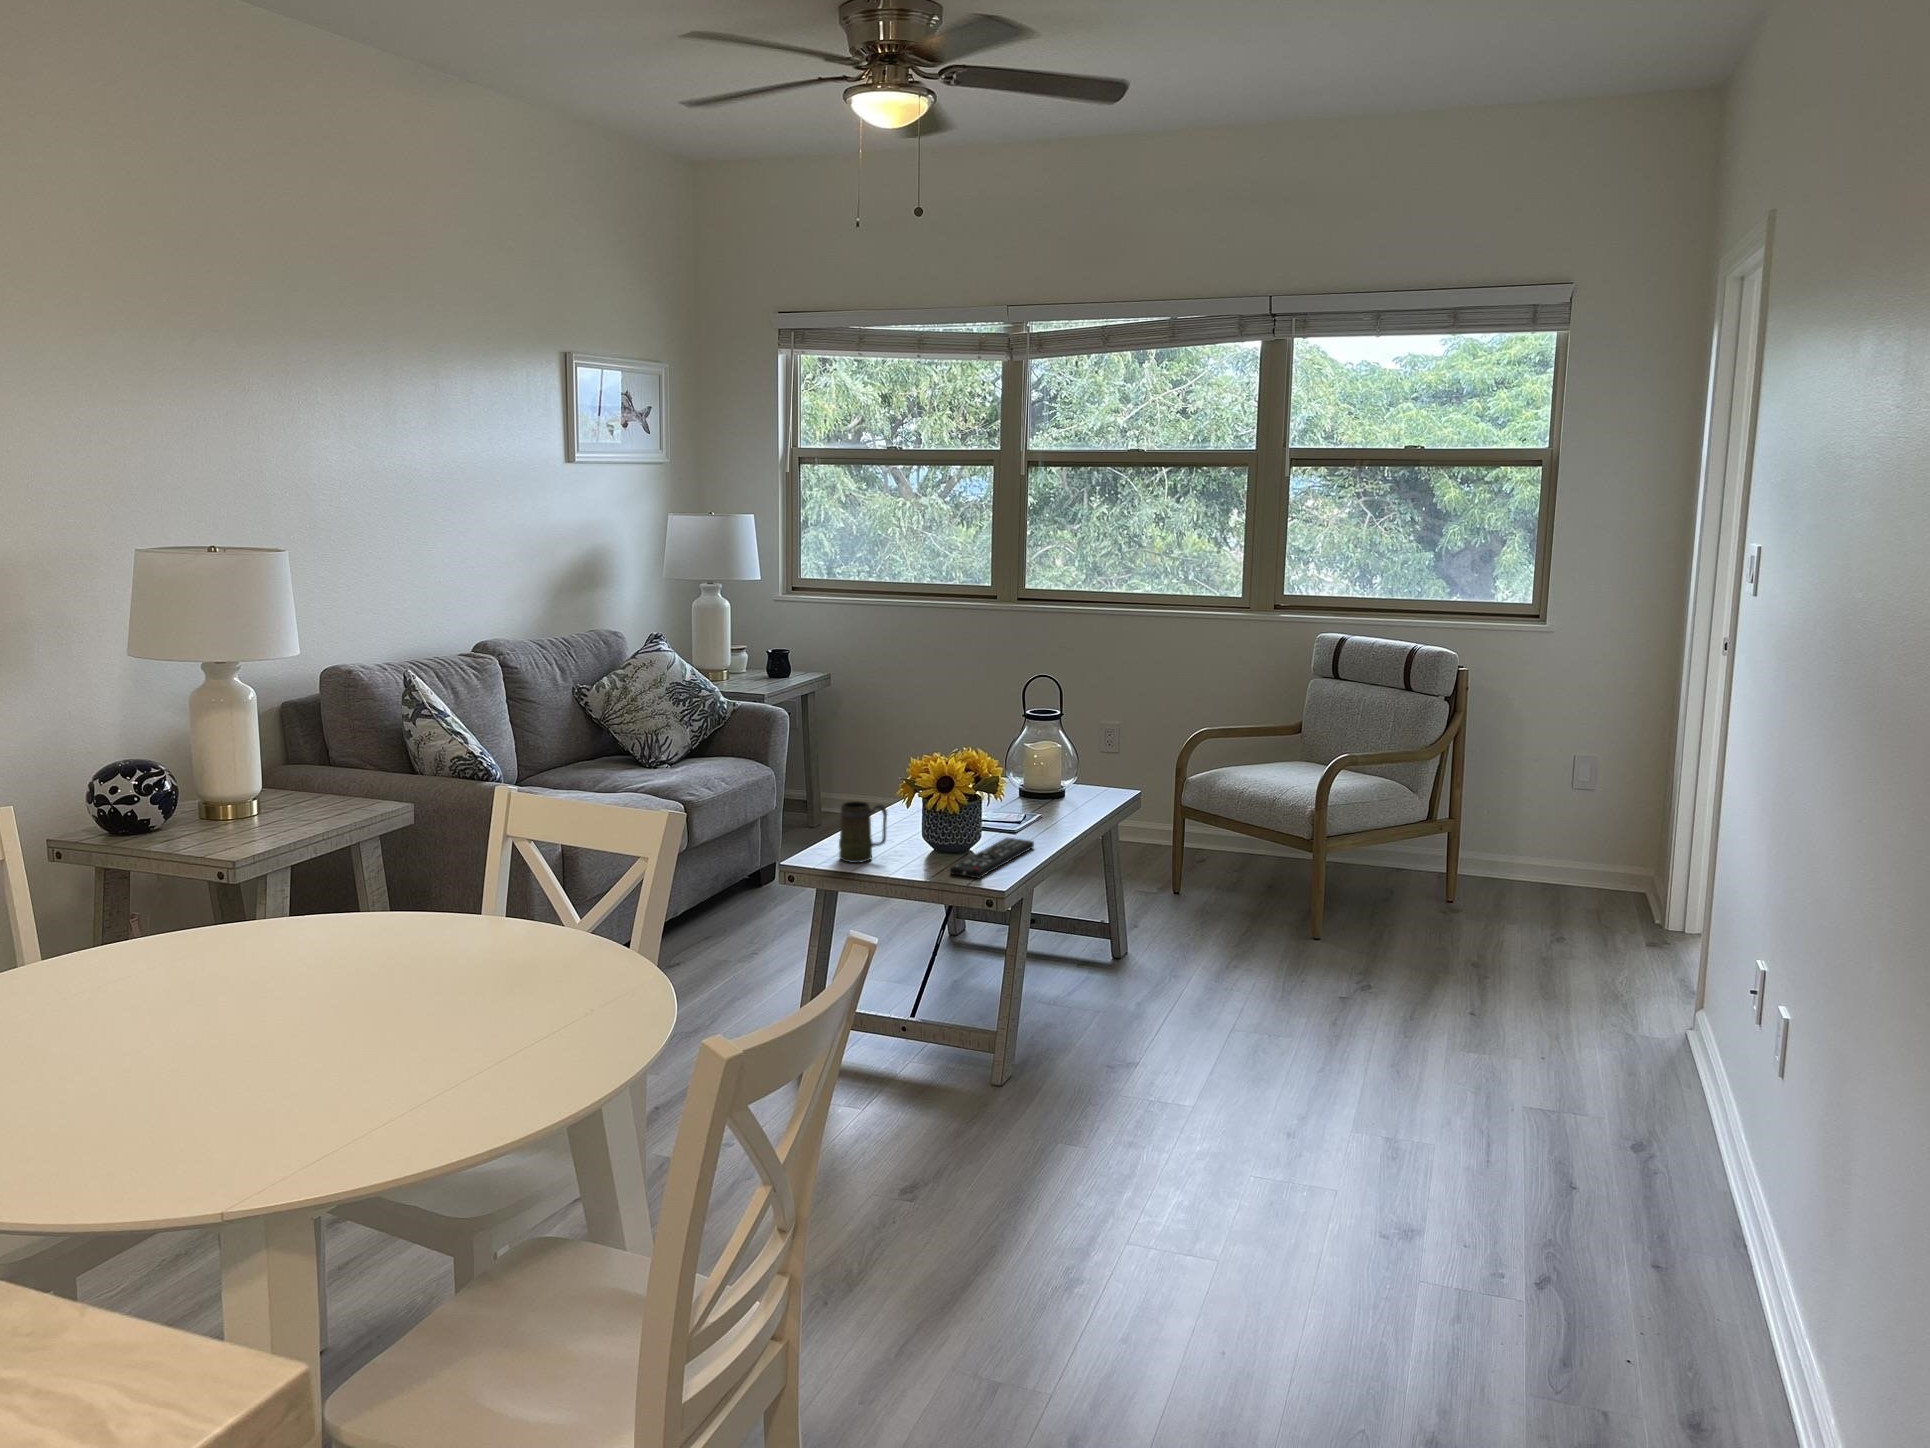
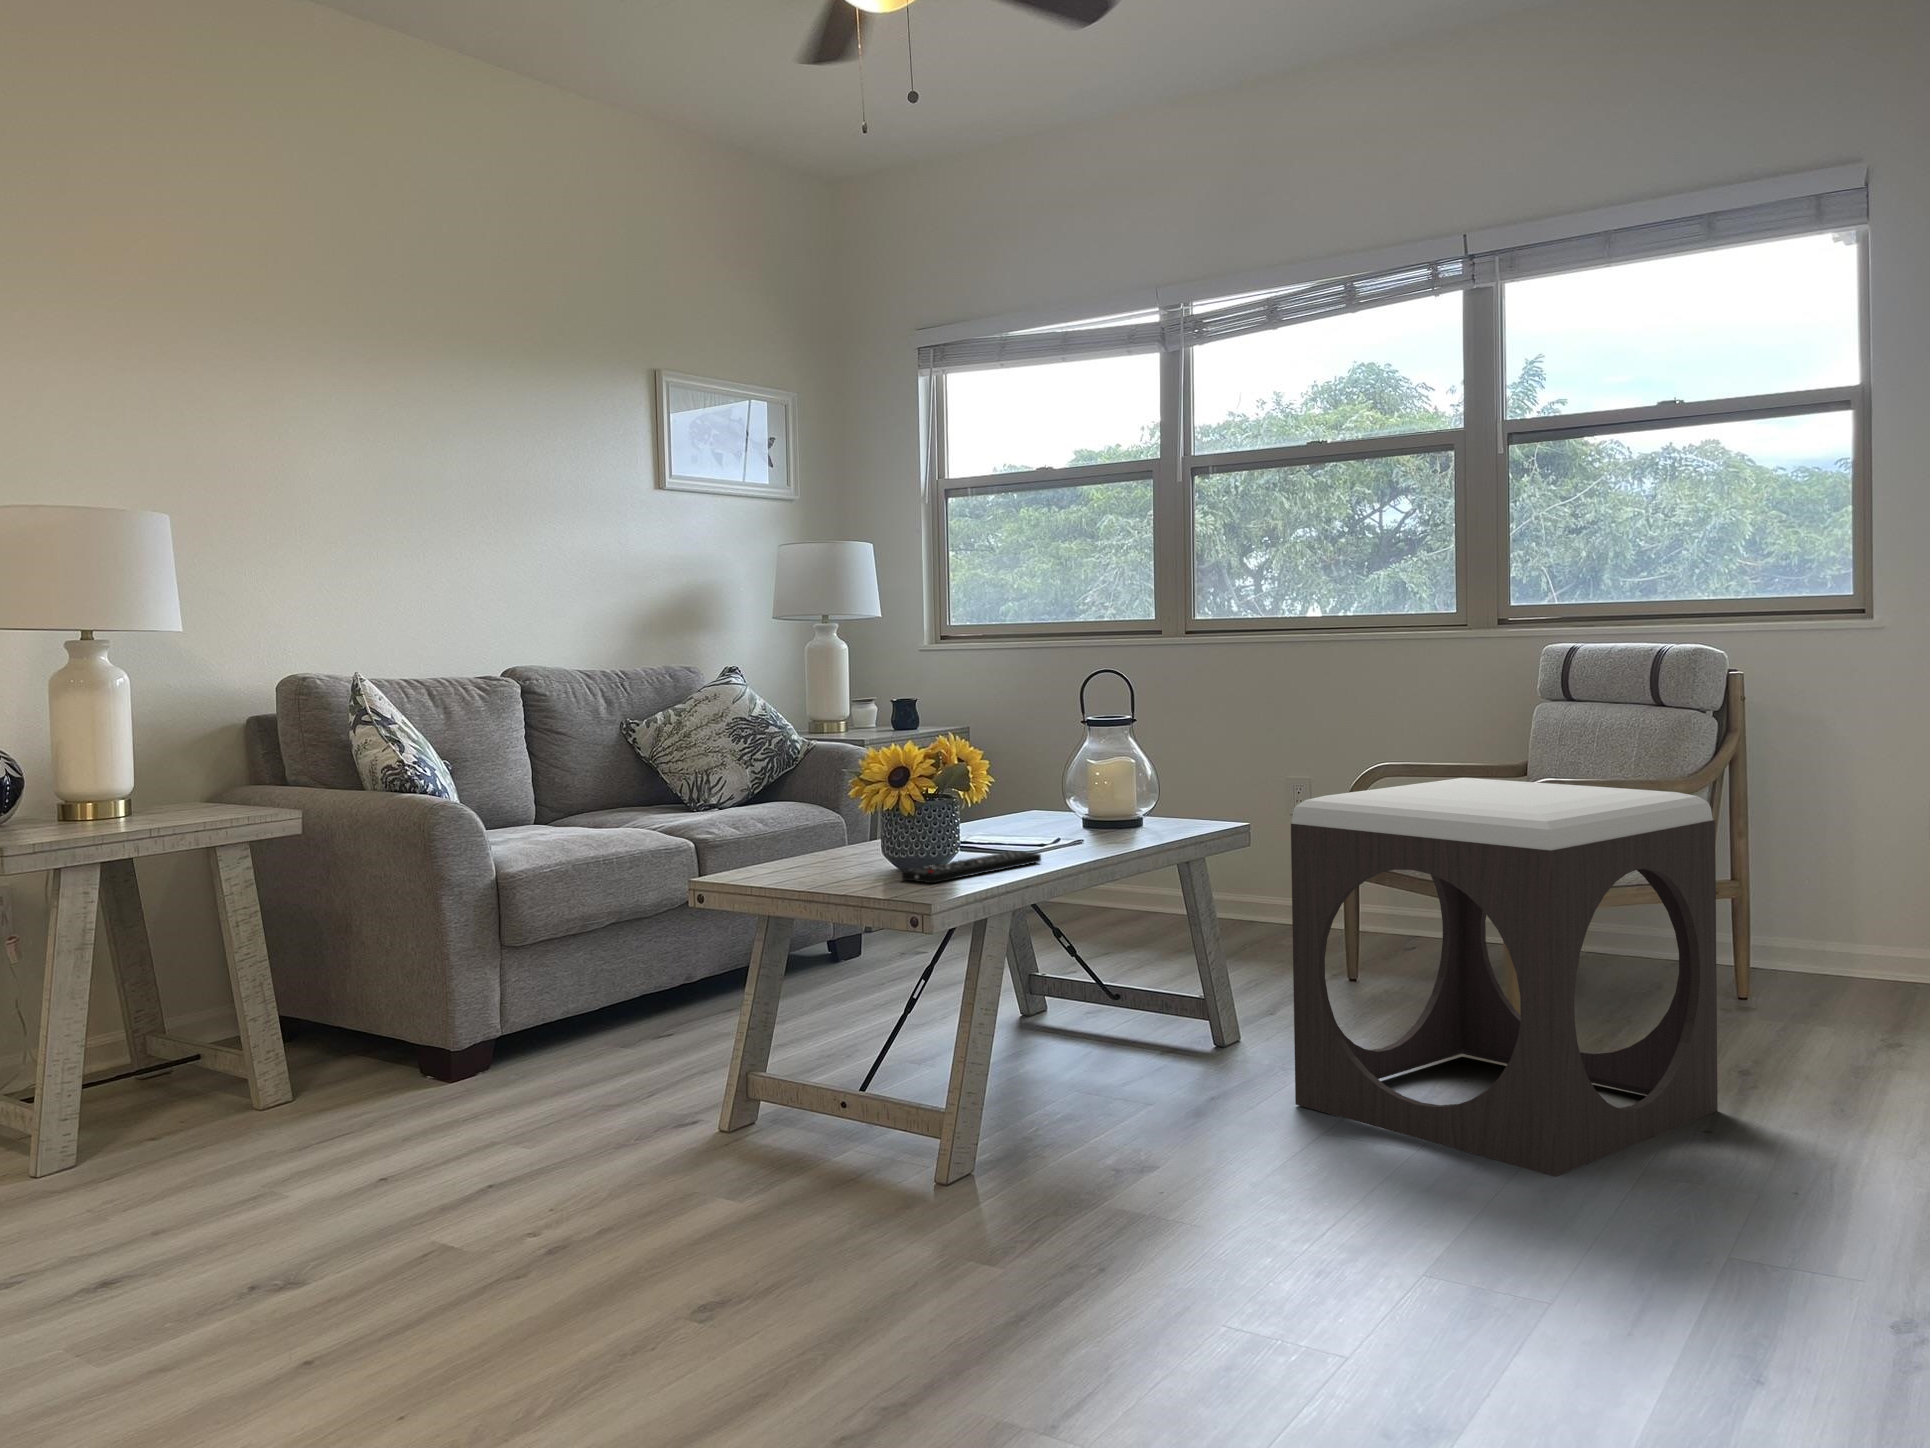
footstool: none [1210,766,1503,1074] -> present [1291,778,1718,1176]
mug: present [839,801,887,863] -> none [785,797,842,870]

